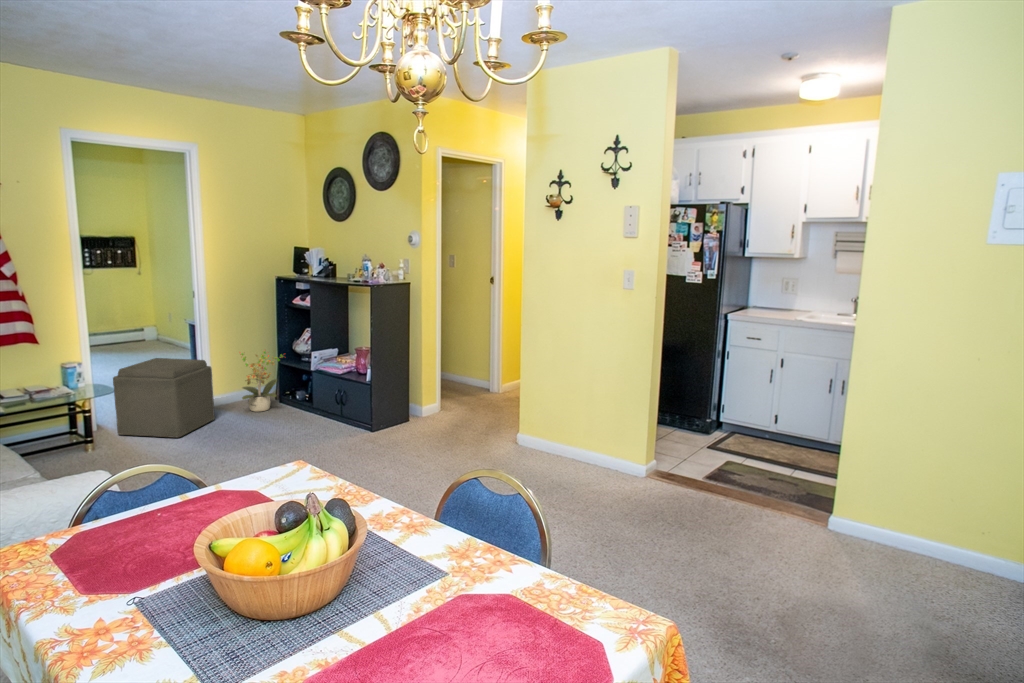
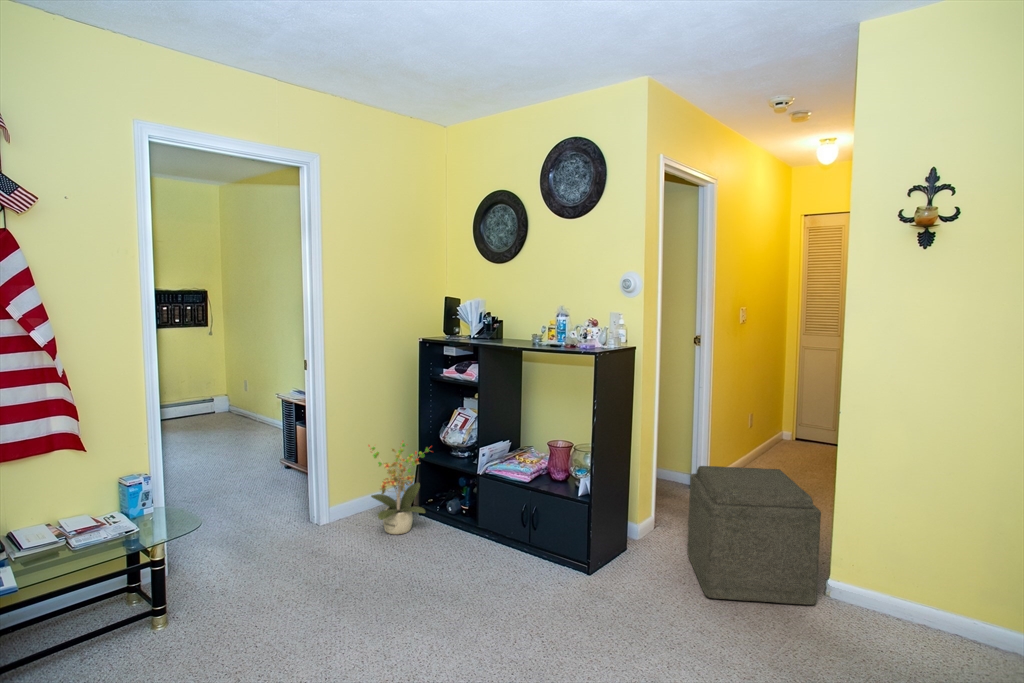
ottoman: present [113,358,215,437] -> present [687,466,821,605]

